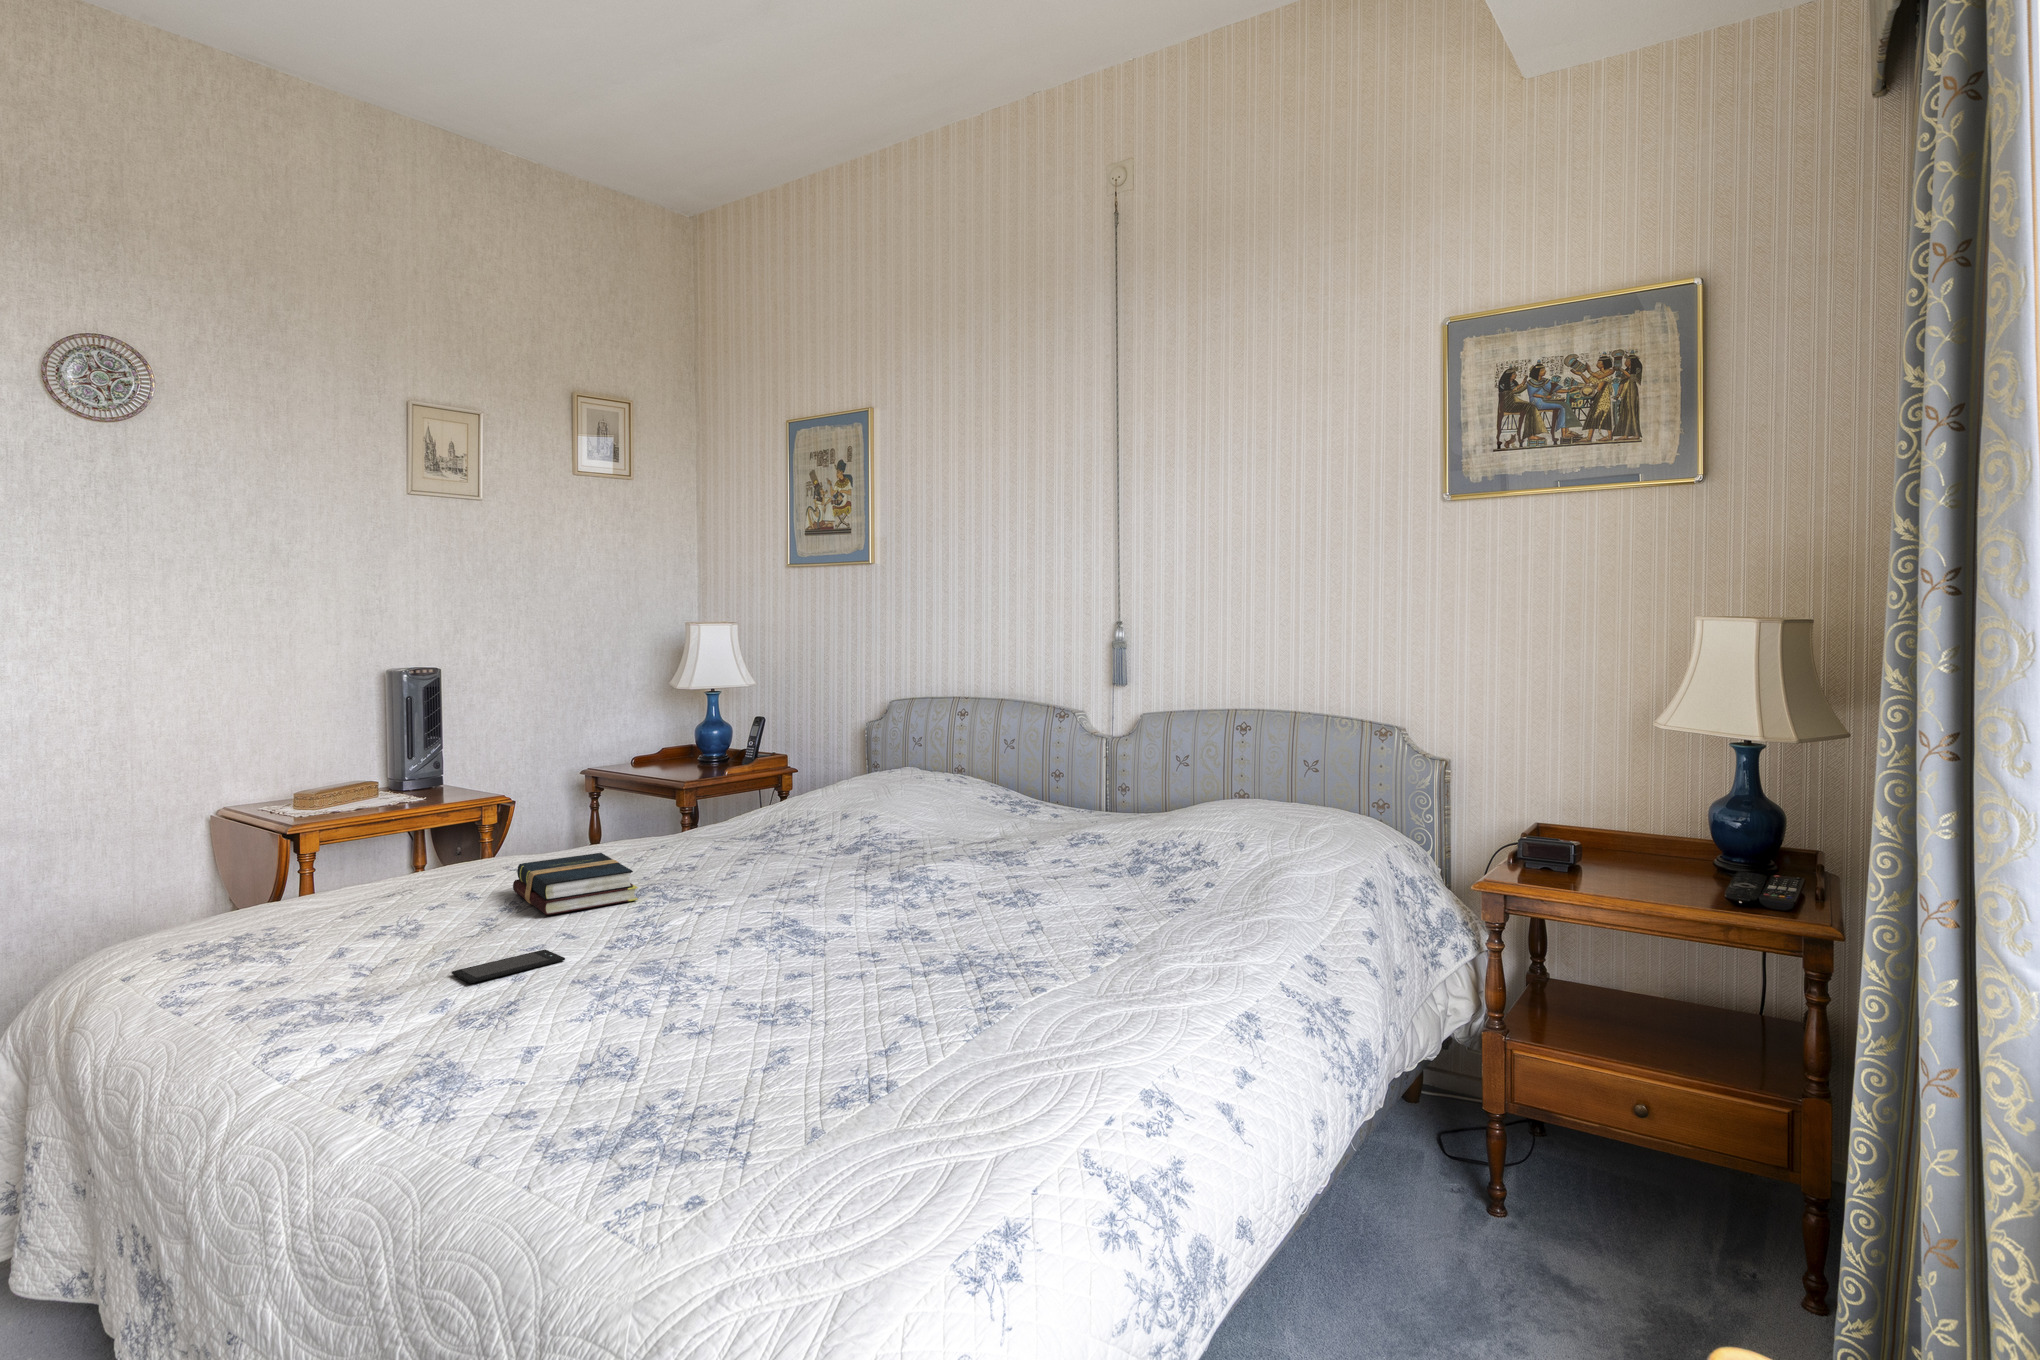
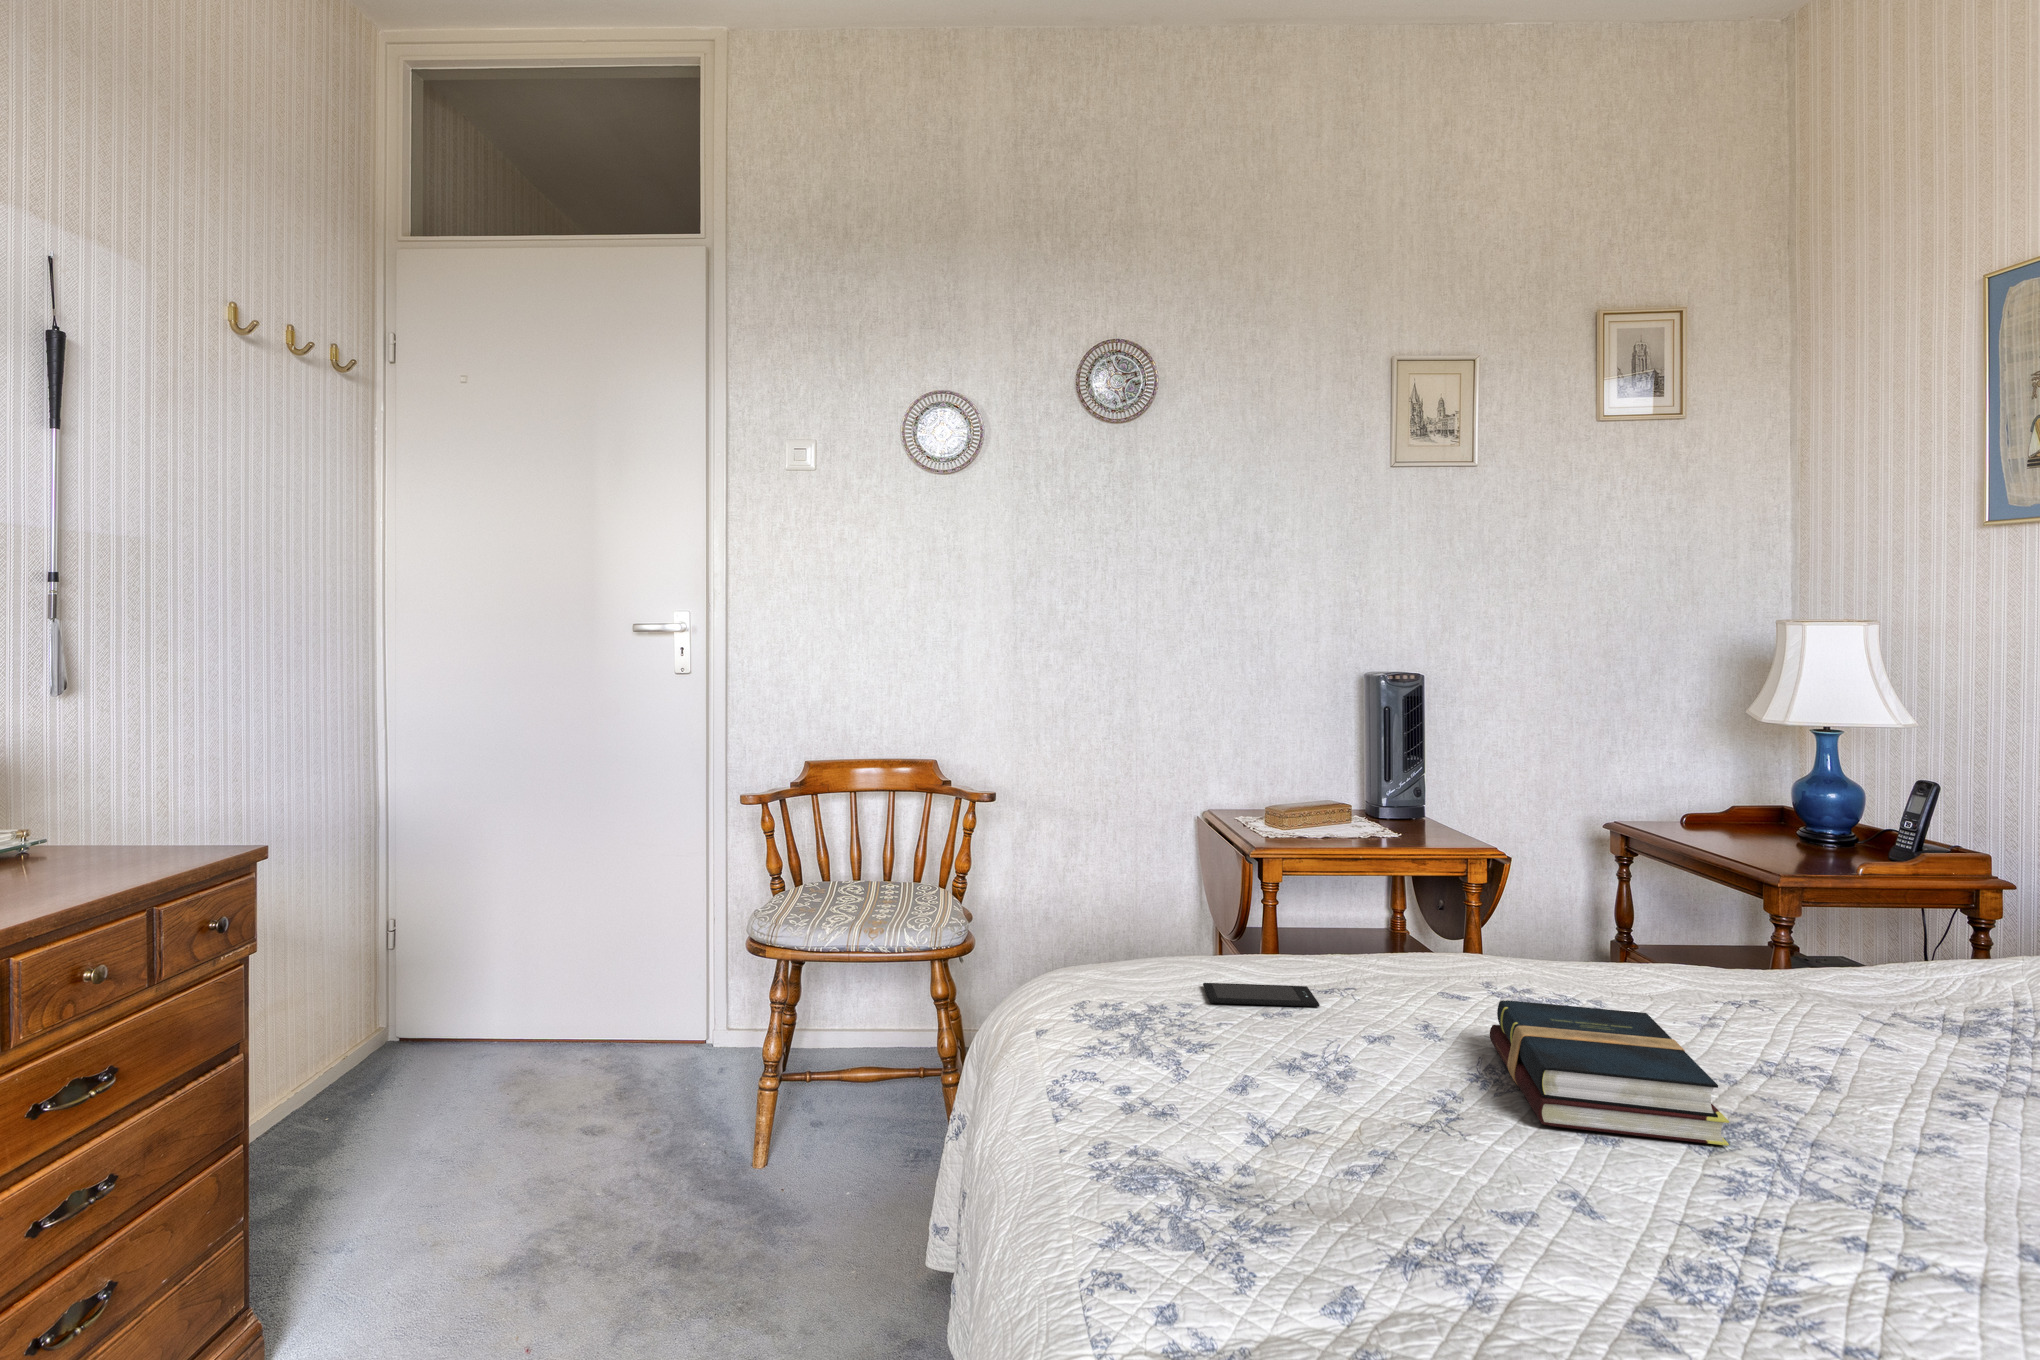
smartphone: present [452,949,565,983] -> present [1203,983,1320,1007]

